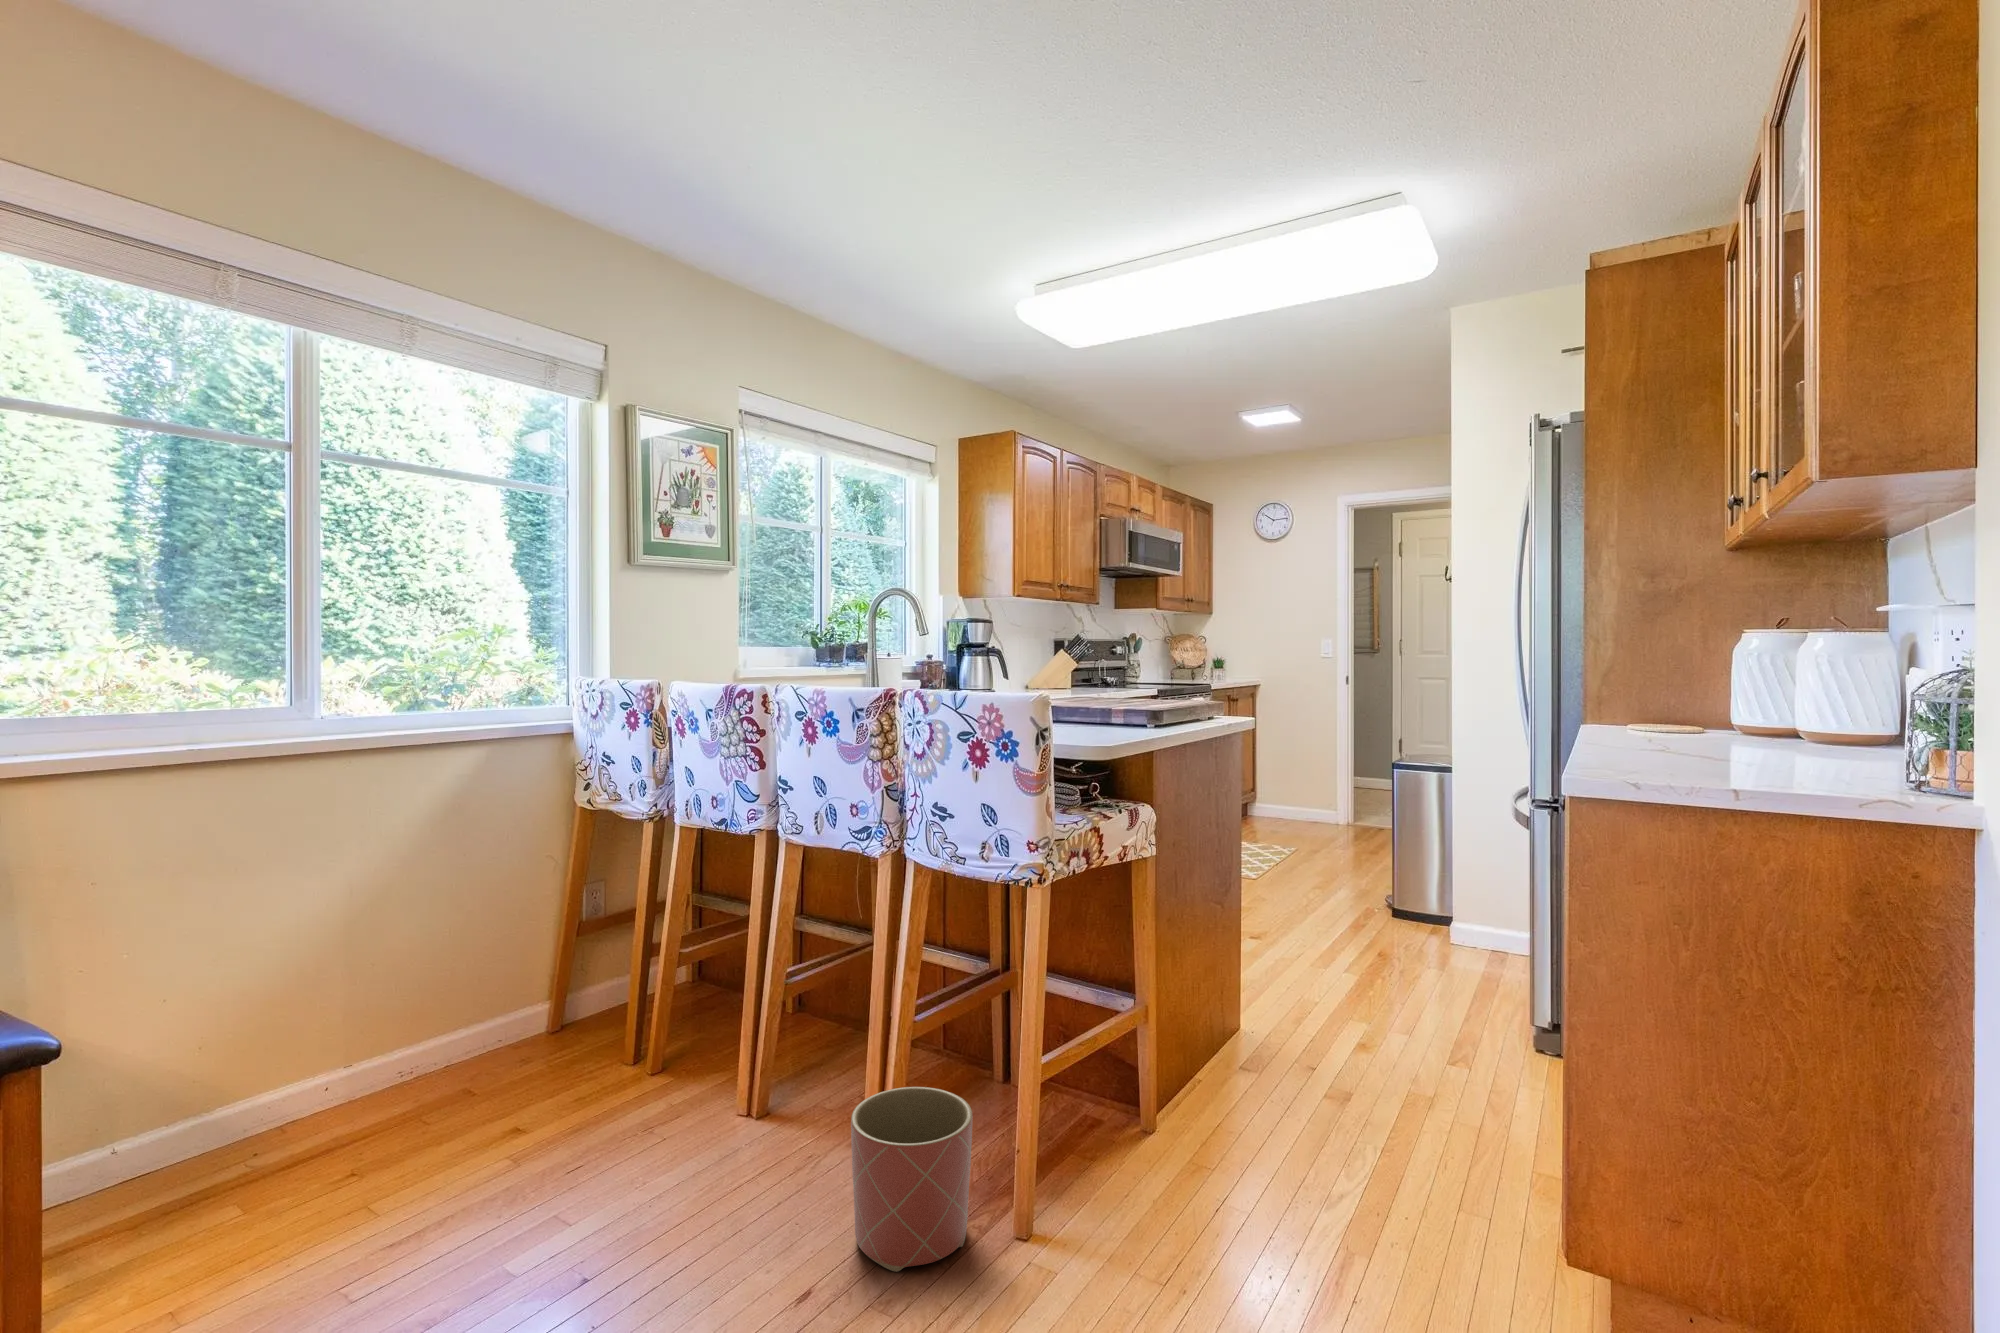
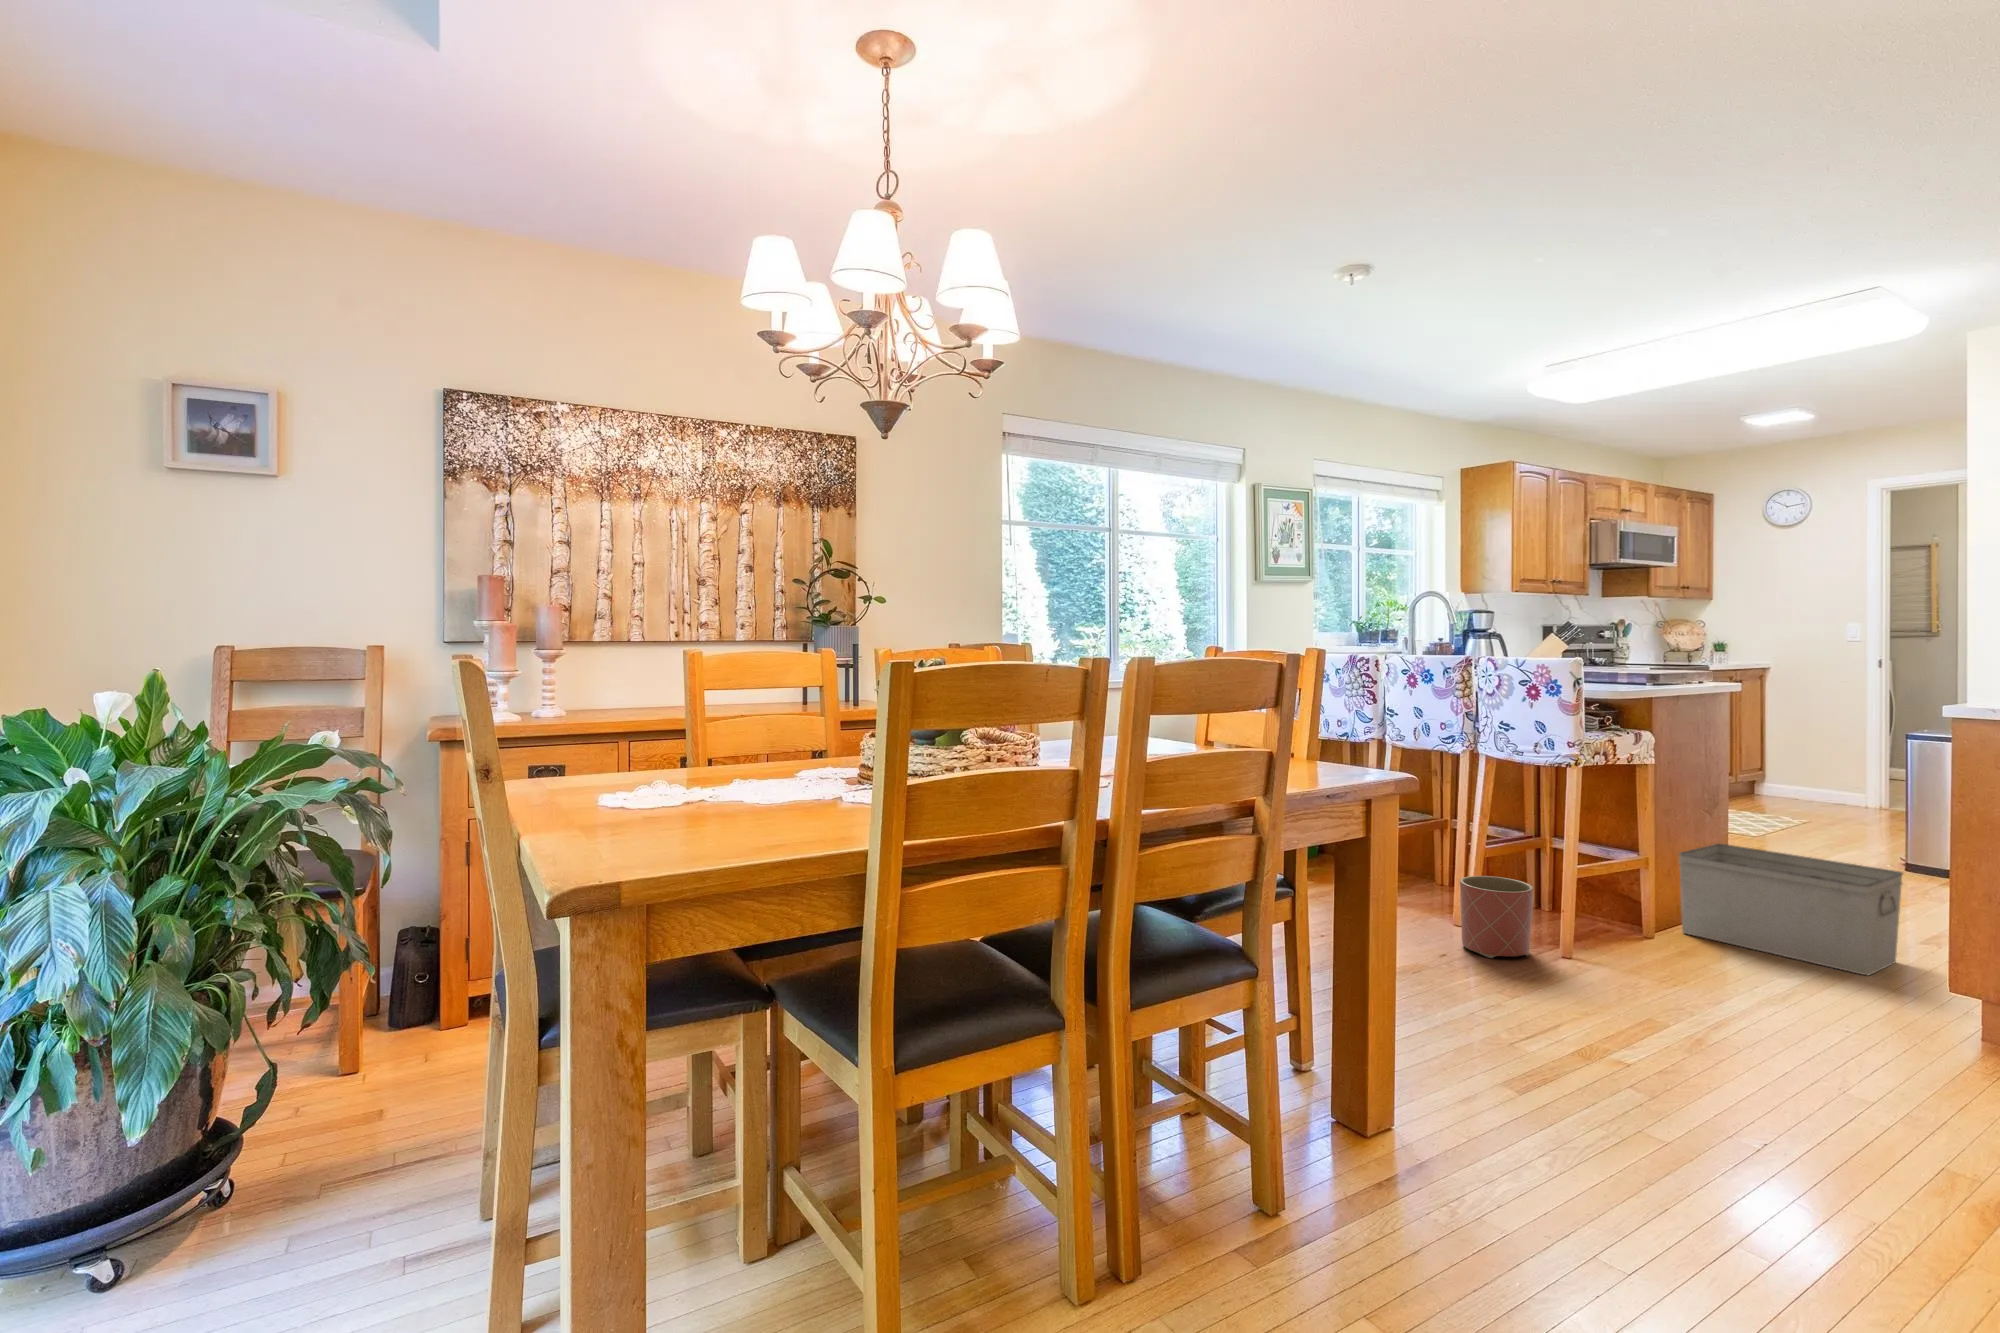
storage bin: none [1190,956,1461,1181] -> present [1679,844,1903,975]

